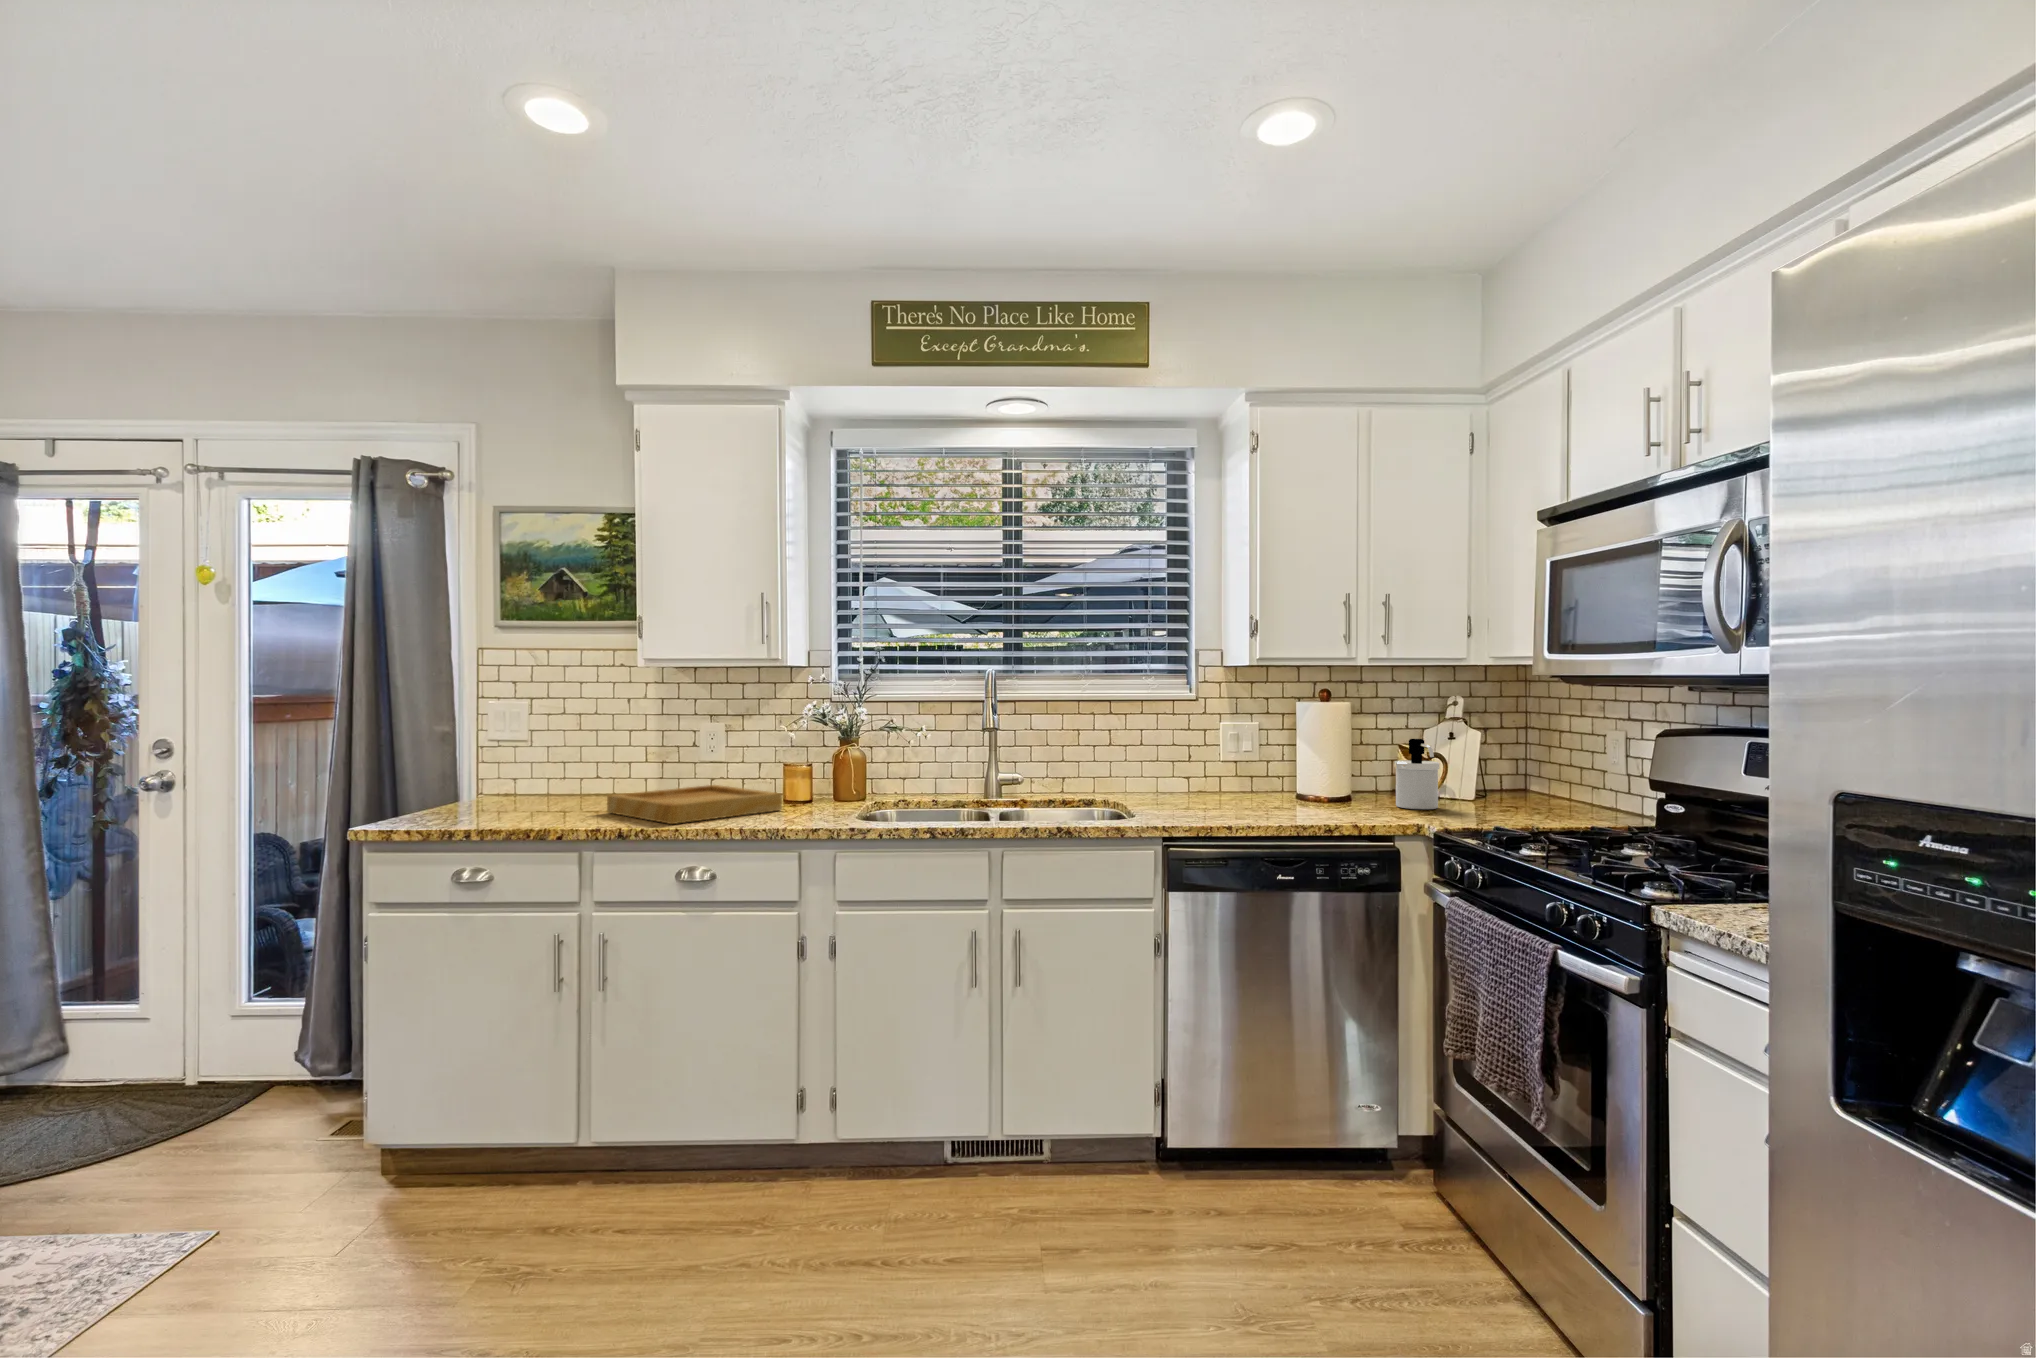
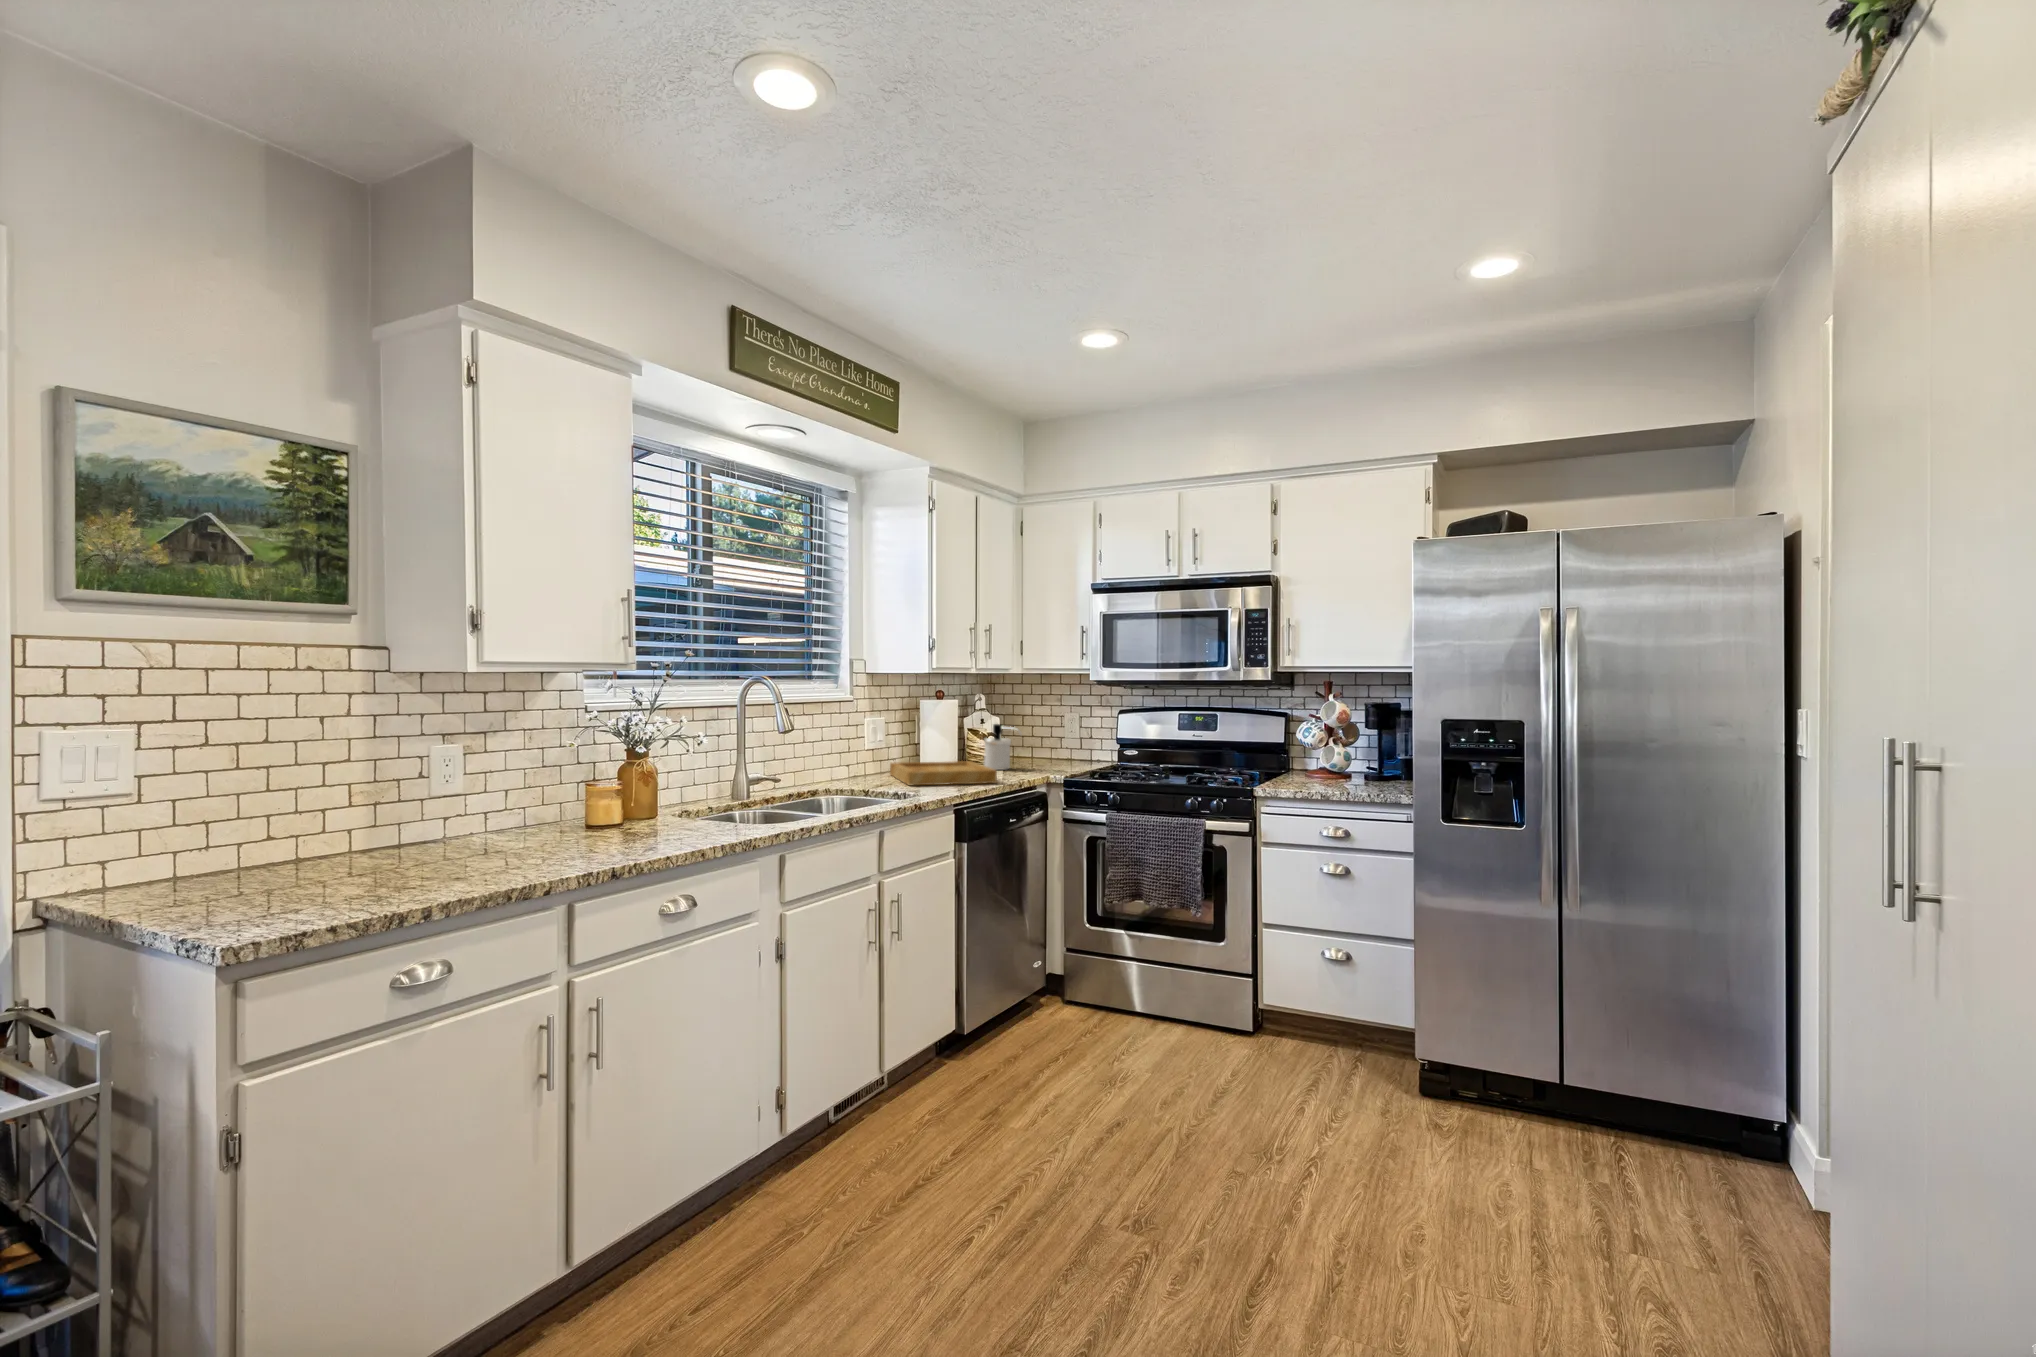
tray: present [607,785,782,824] -> present [890,761,997,786]

